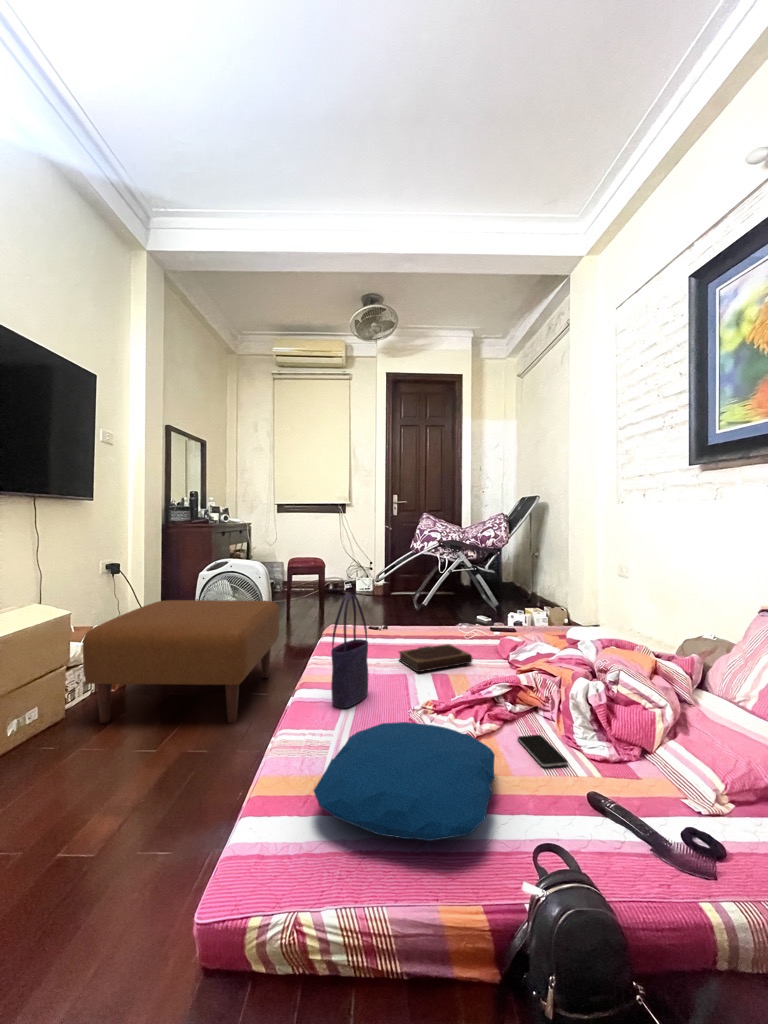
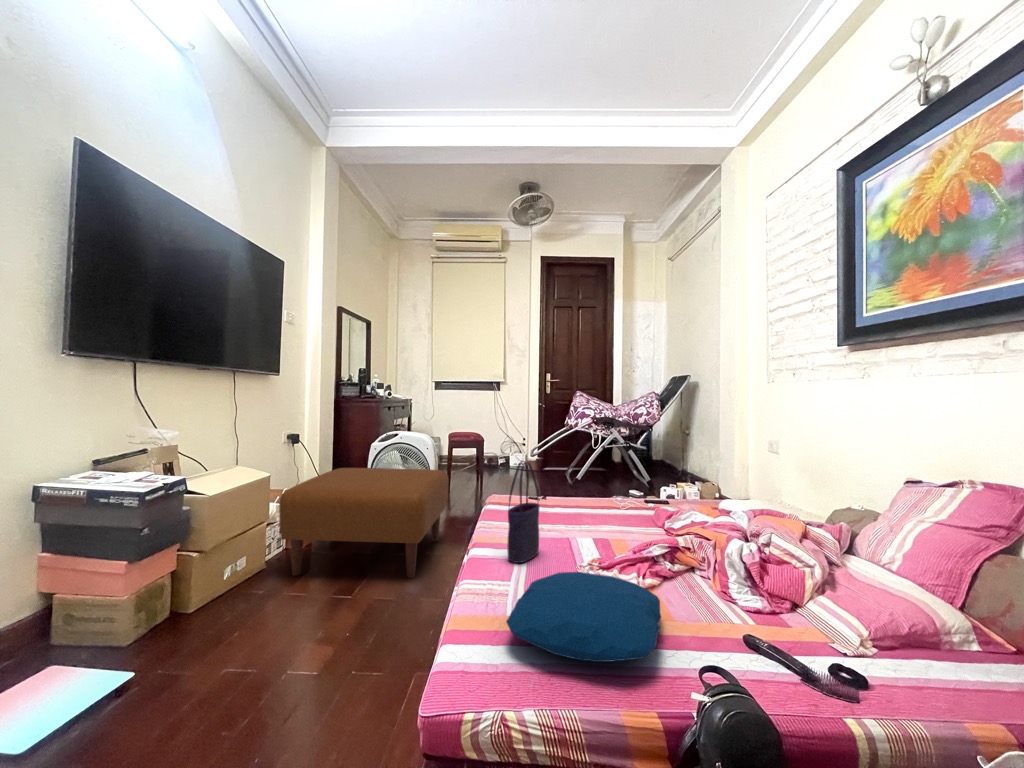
notebook: present [399,644,472,672] -> none [563,512,632,536]
smartphone: present [518,735,568,767] -> none [678,589,725,614]

